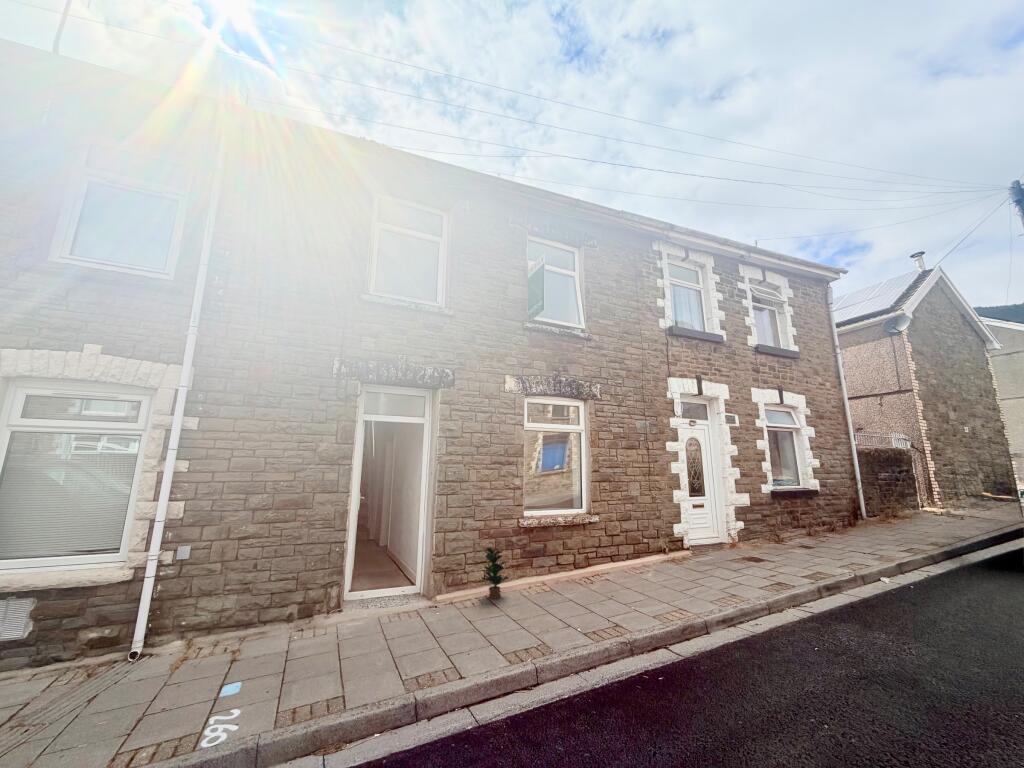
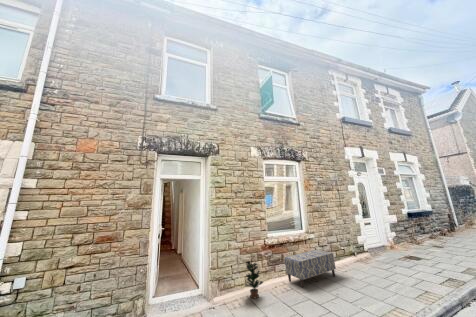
bench: none [547,539,623,589] -> present [285,250,336,287]

